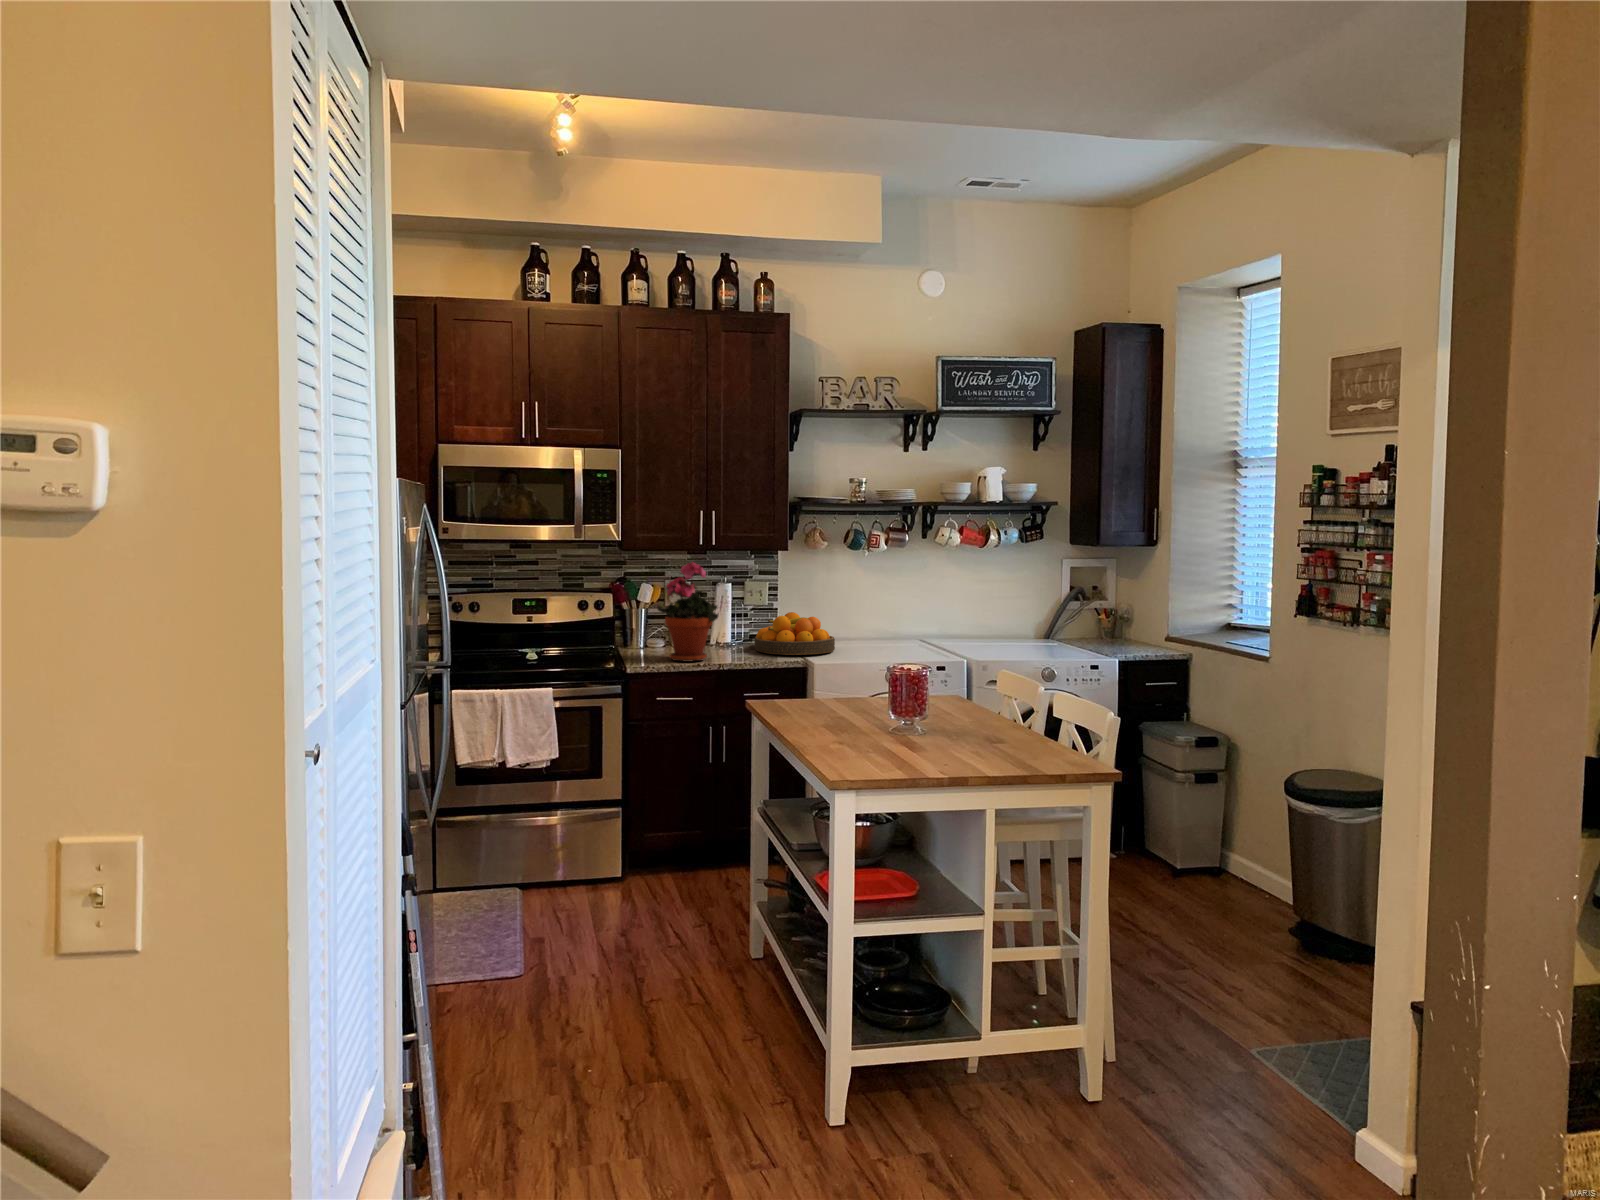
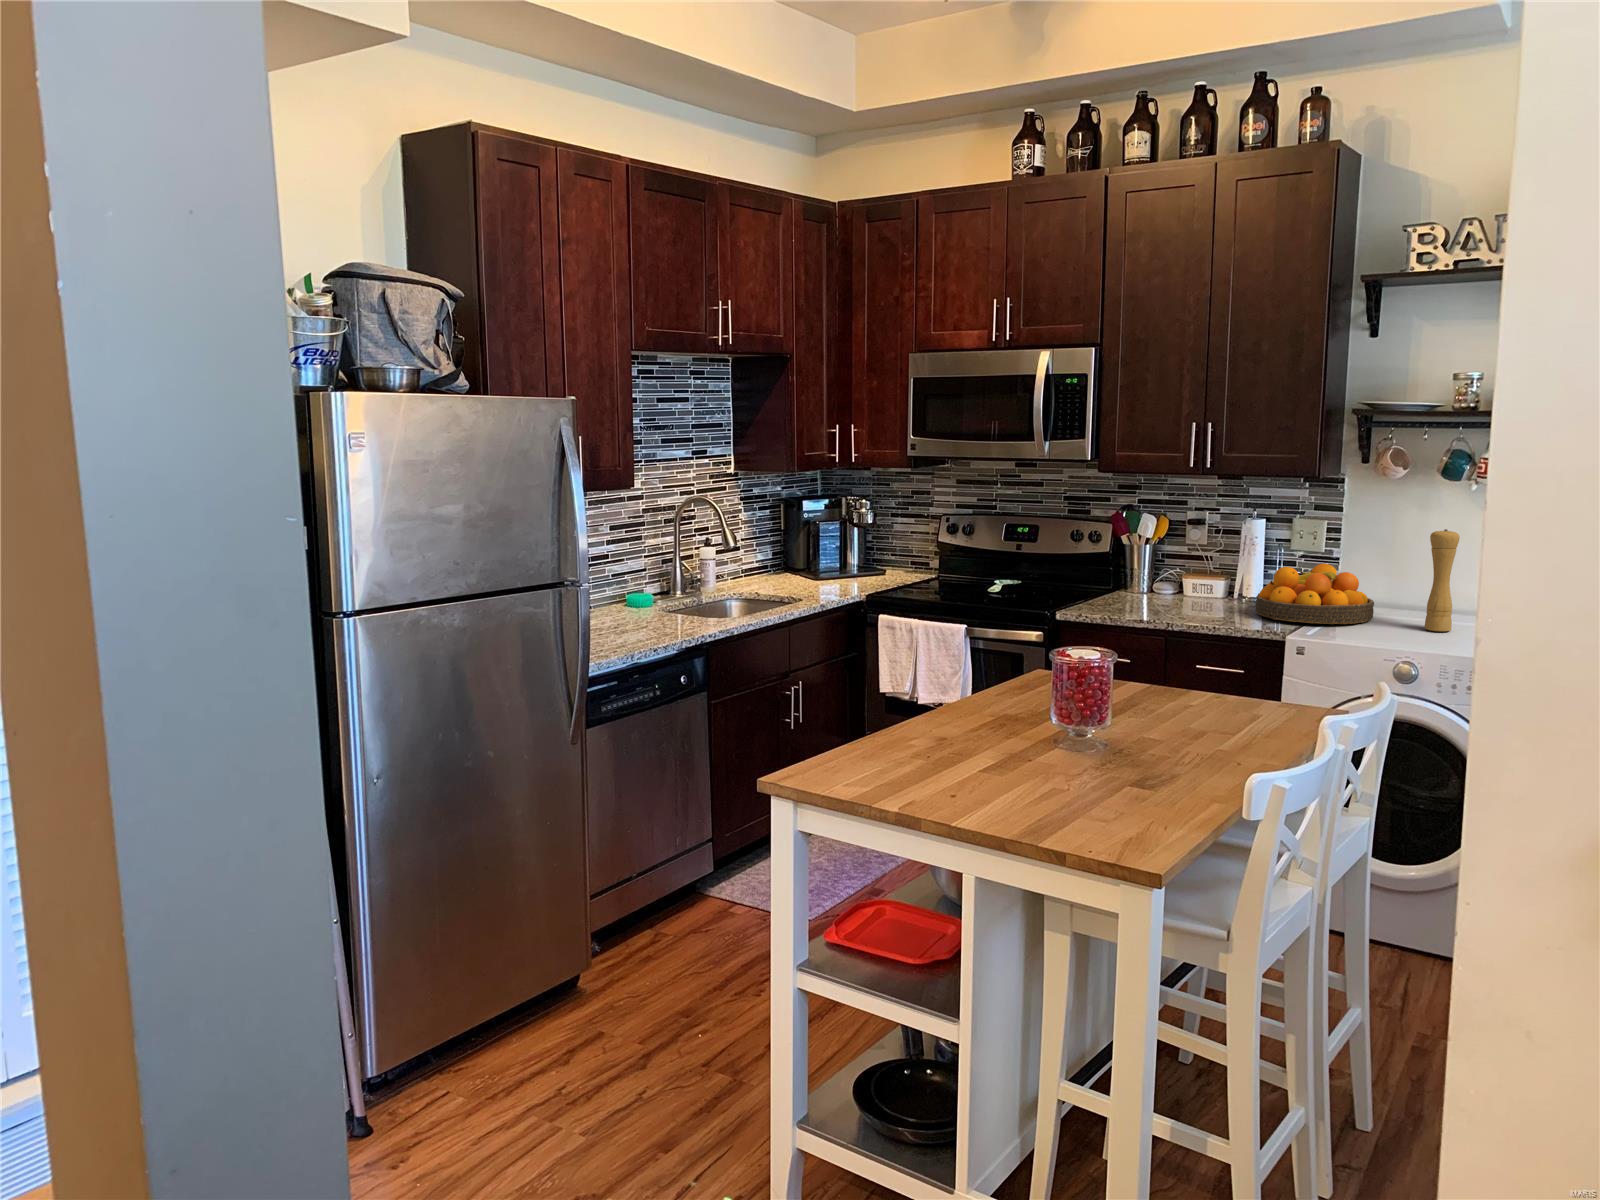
potted plant: present [658,562,718,662] -> none [1113,489,1188,613]
pepper mill: none [871,581,888,651] -> present [1425,529,1460,631]

